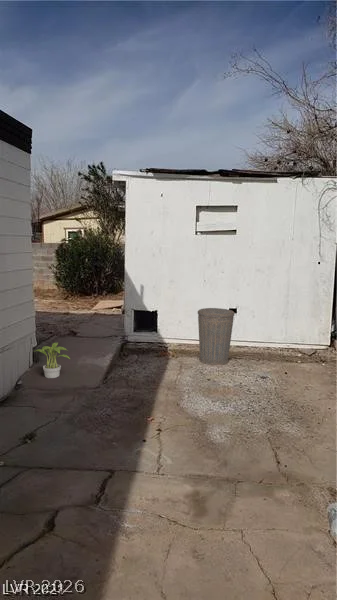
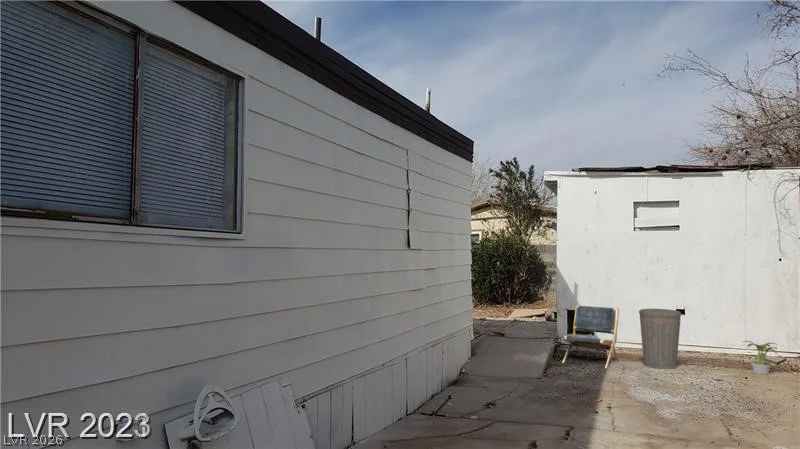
lounge chair: none [125,305,180,368] -> present [562,305,619,368]
potted plant: present [36,343,70,378] -> present [743,341,777,374]

